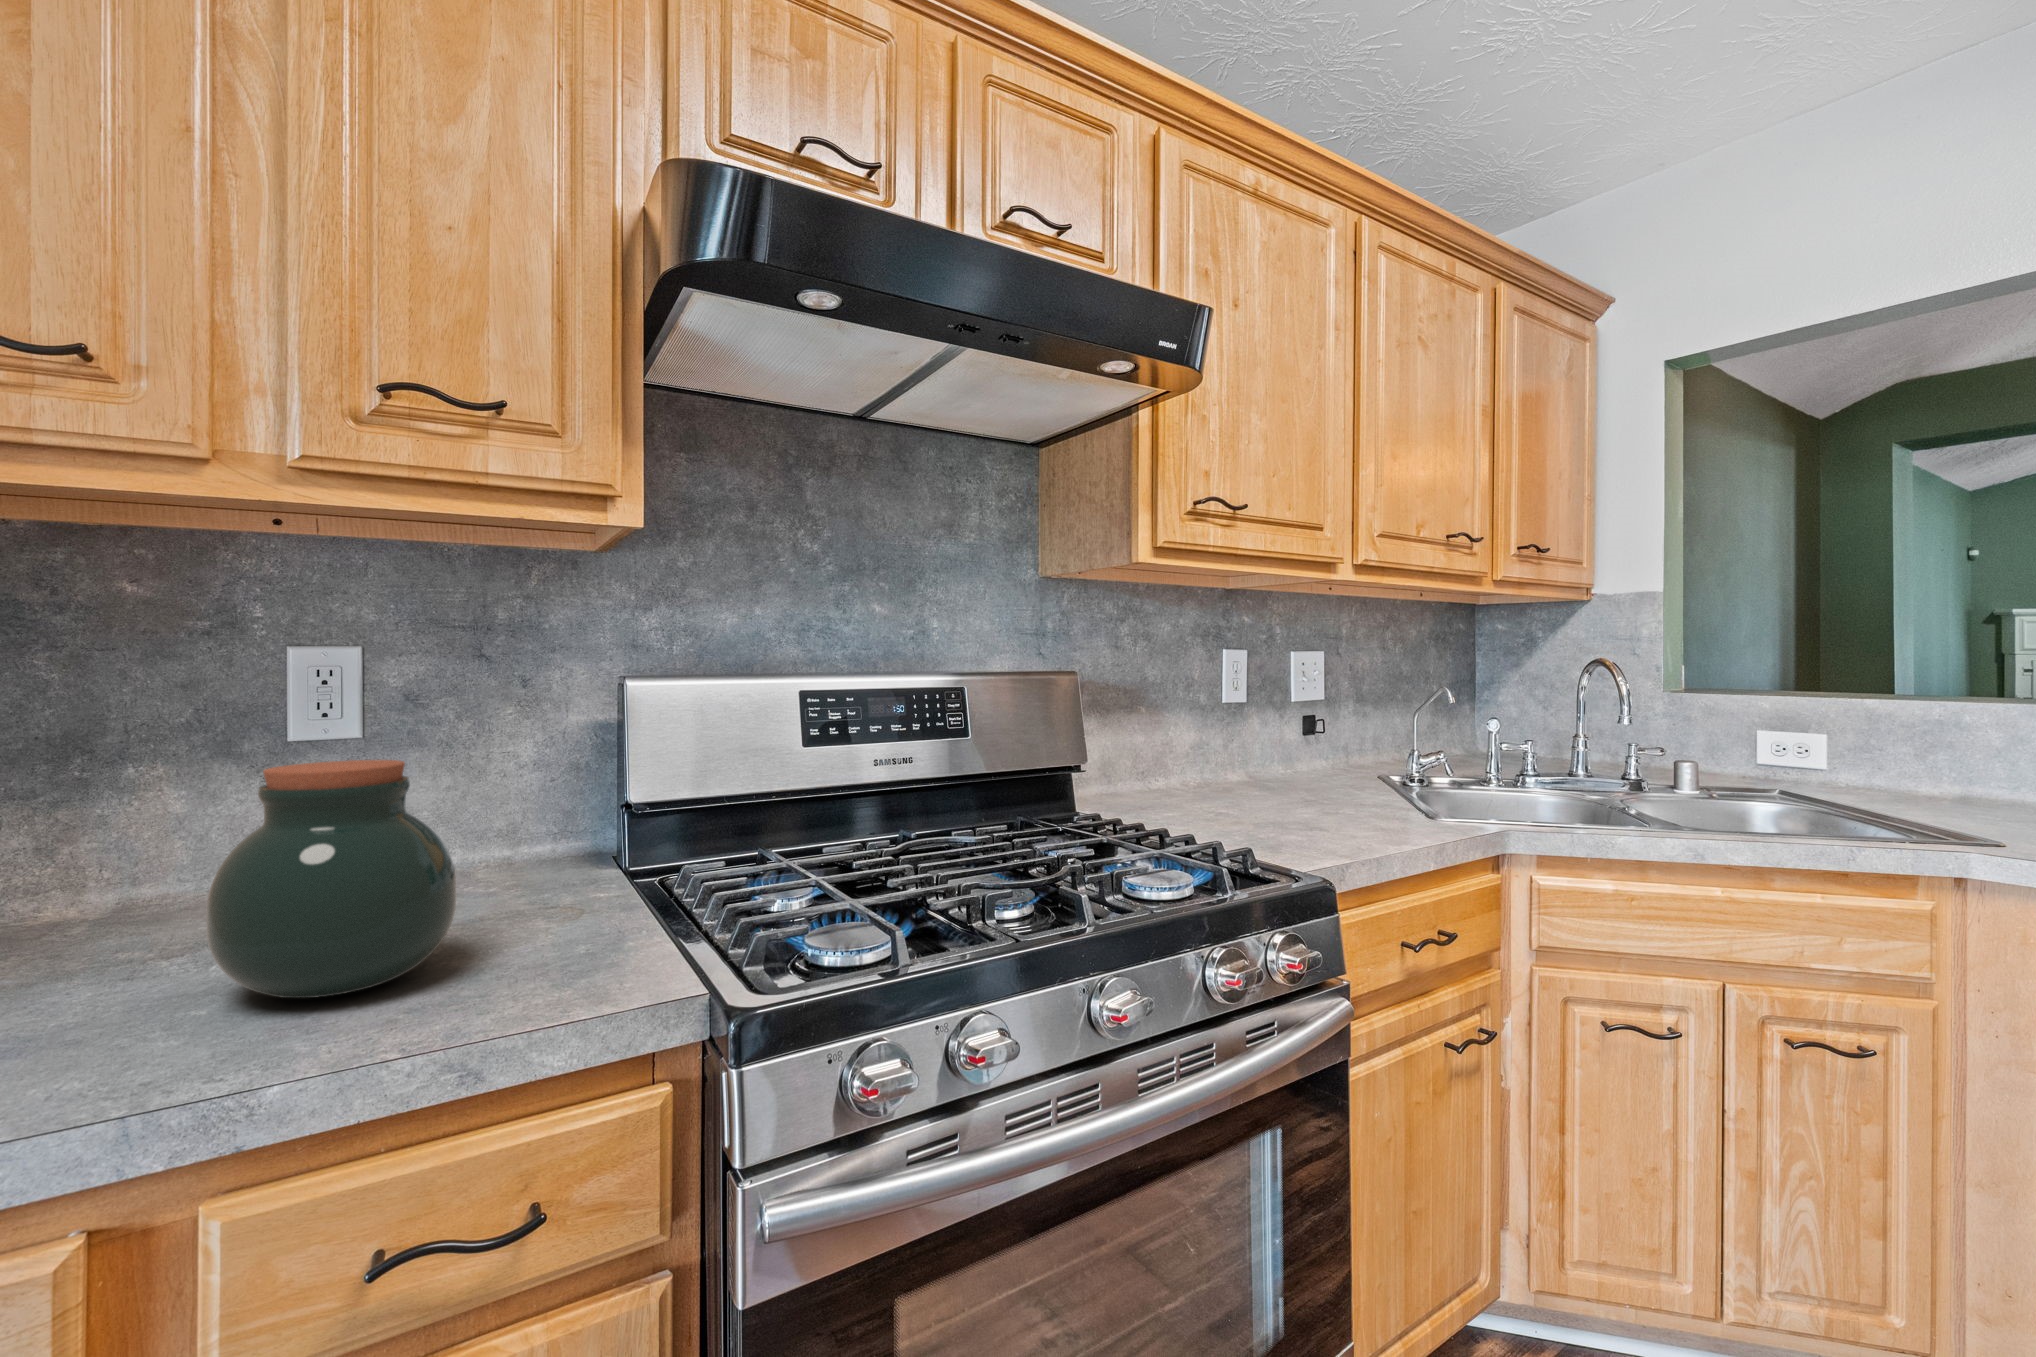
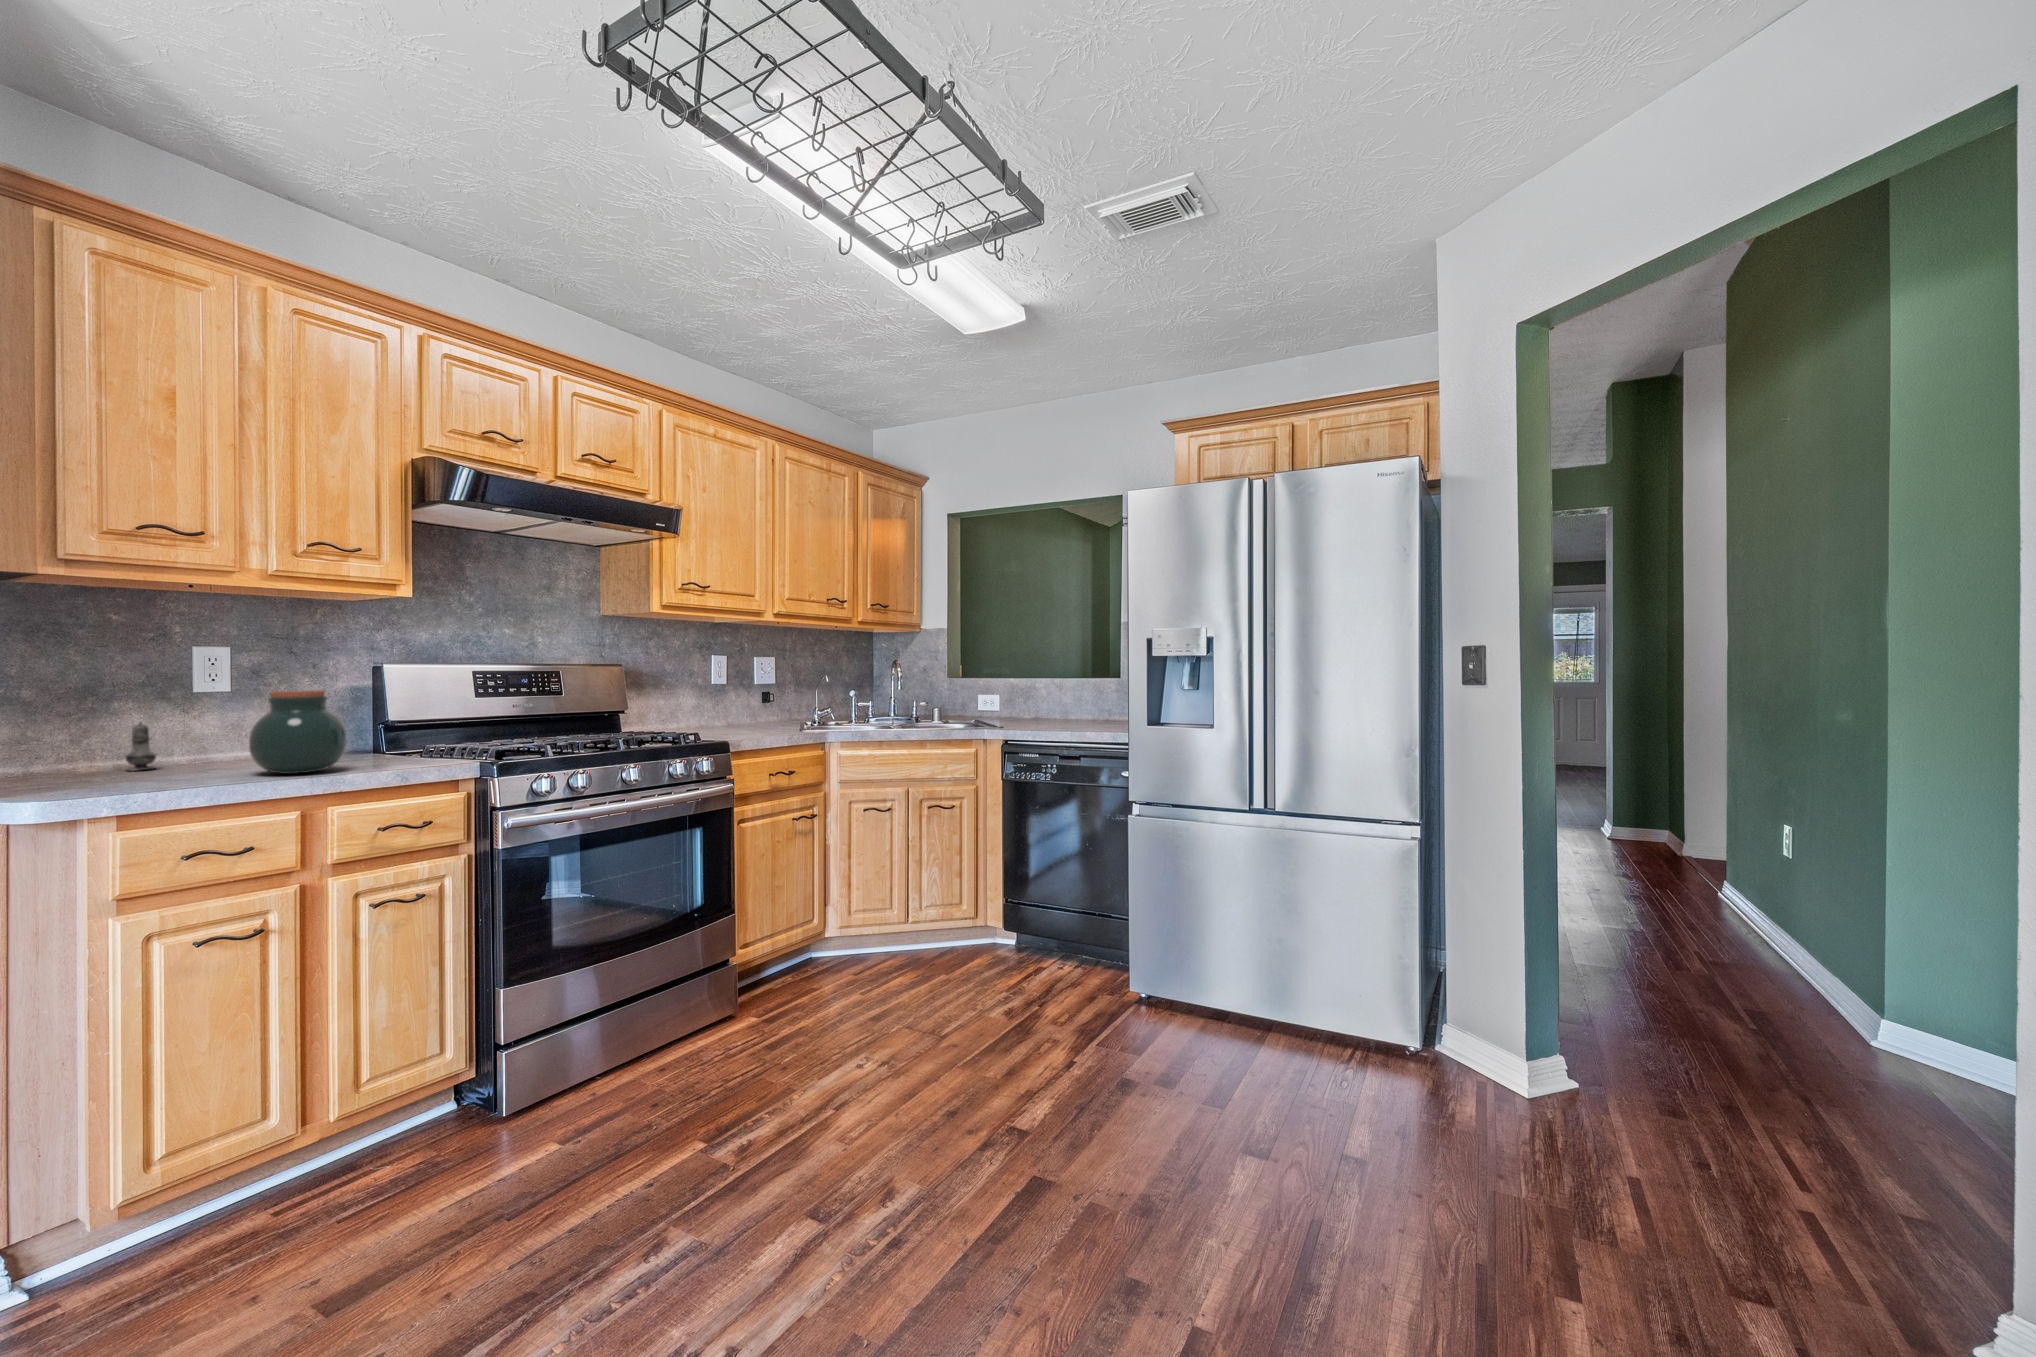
salt shaker: none [93,814,166,930] -> present [125,722,156,771]

